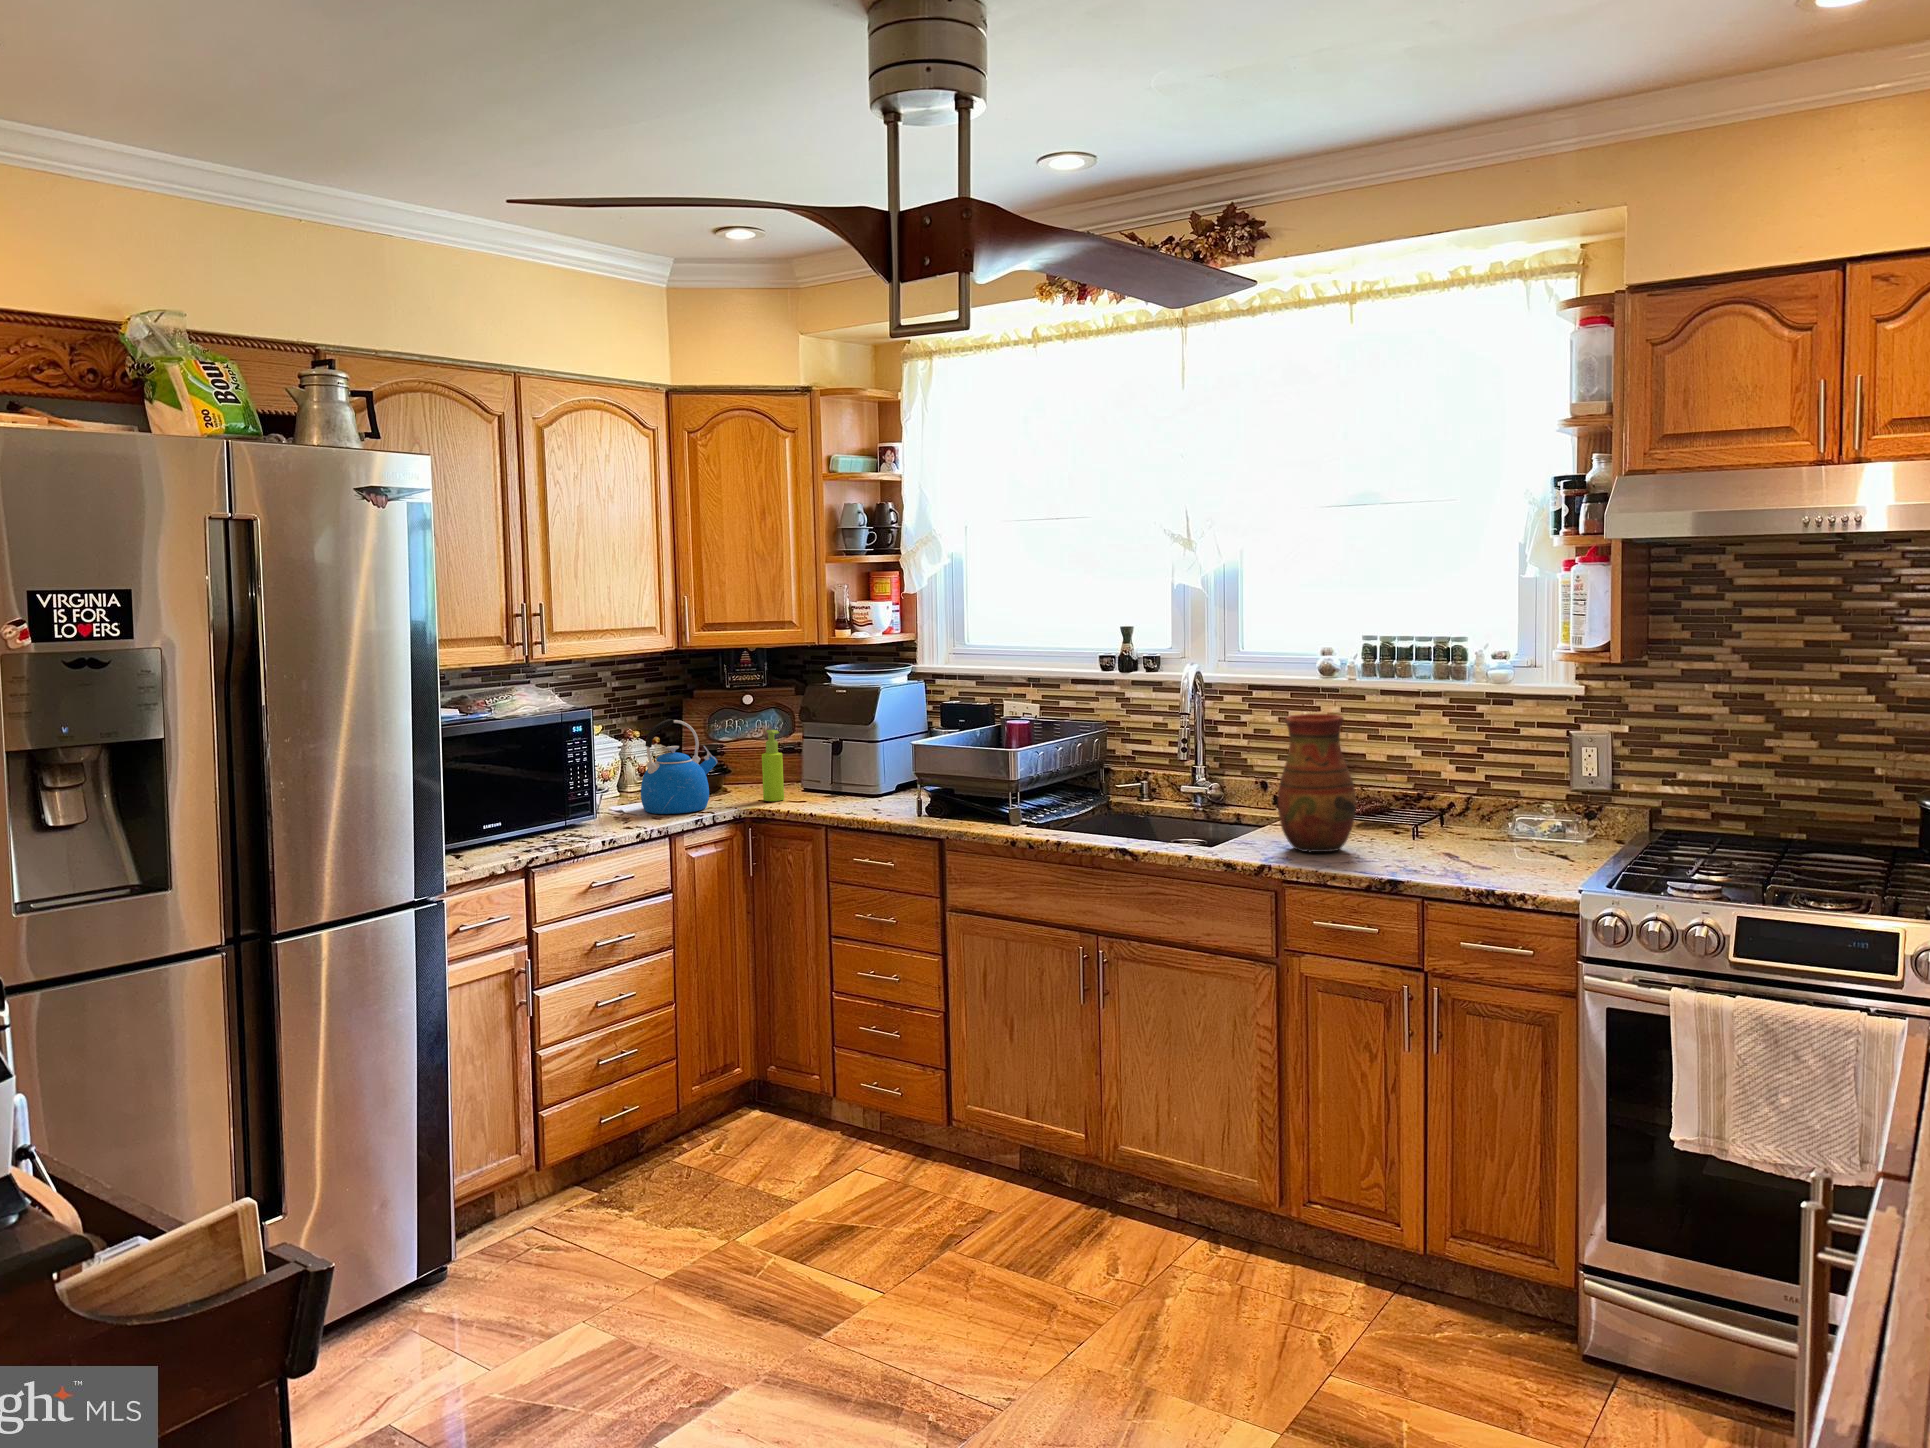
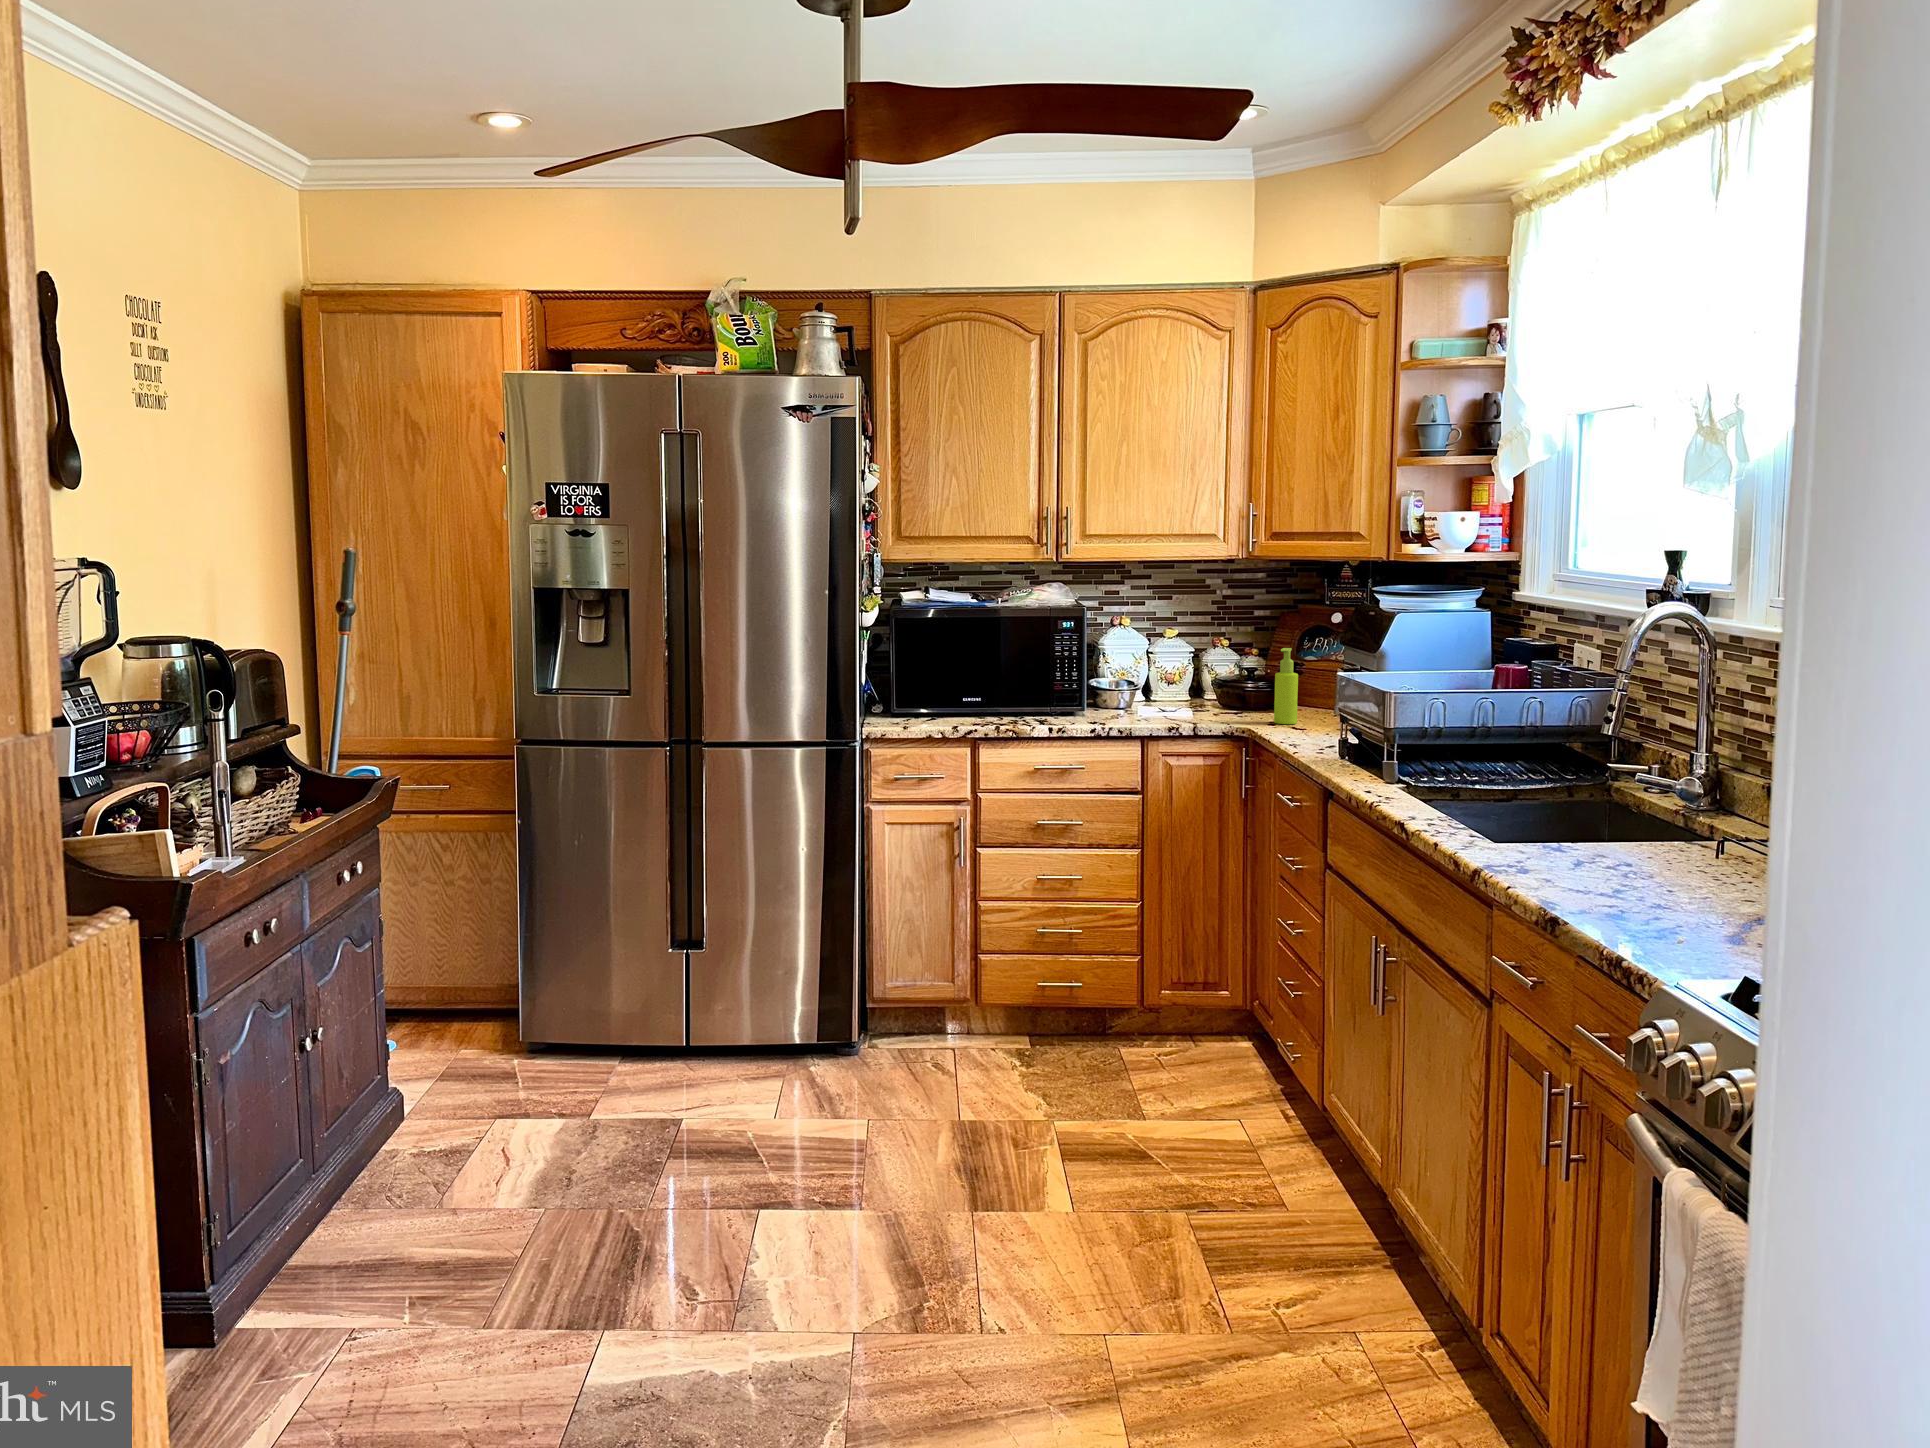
vase: present [1278,714,1357,853] -> none [1558,674,1685,883]
kettle: present [641,719,718,814] -> none [1149,626,1235,720]

